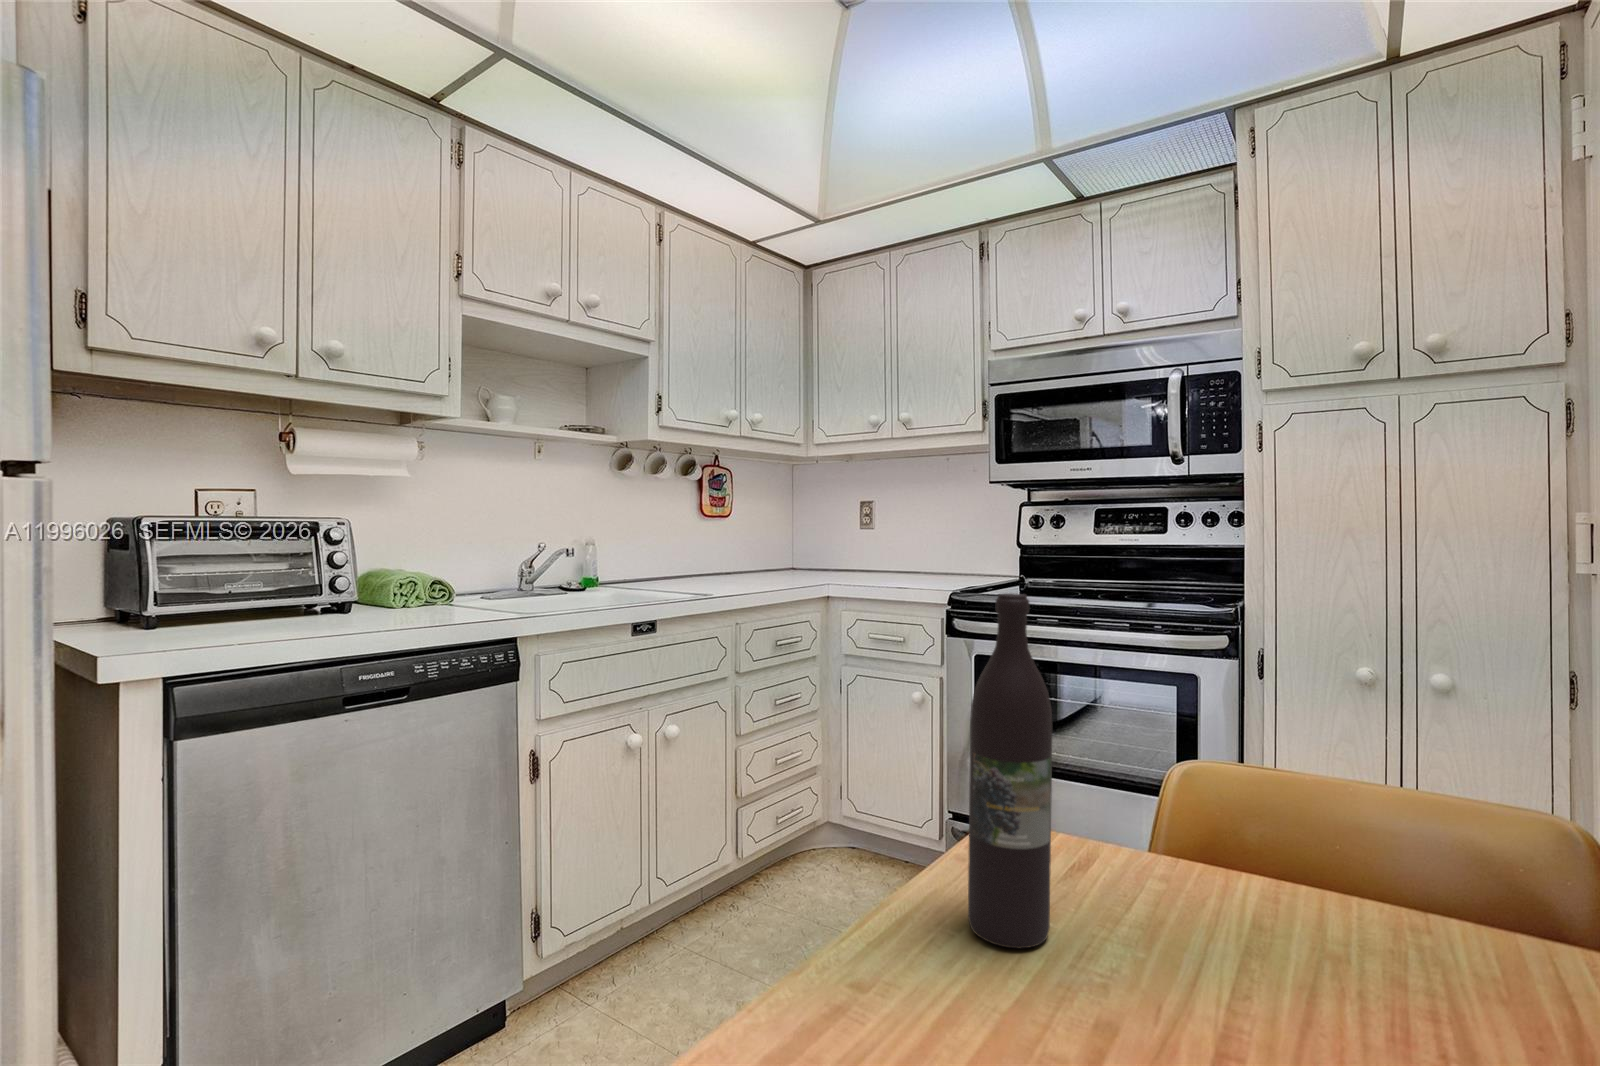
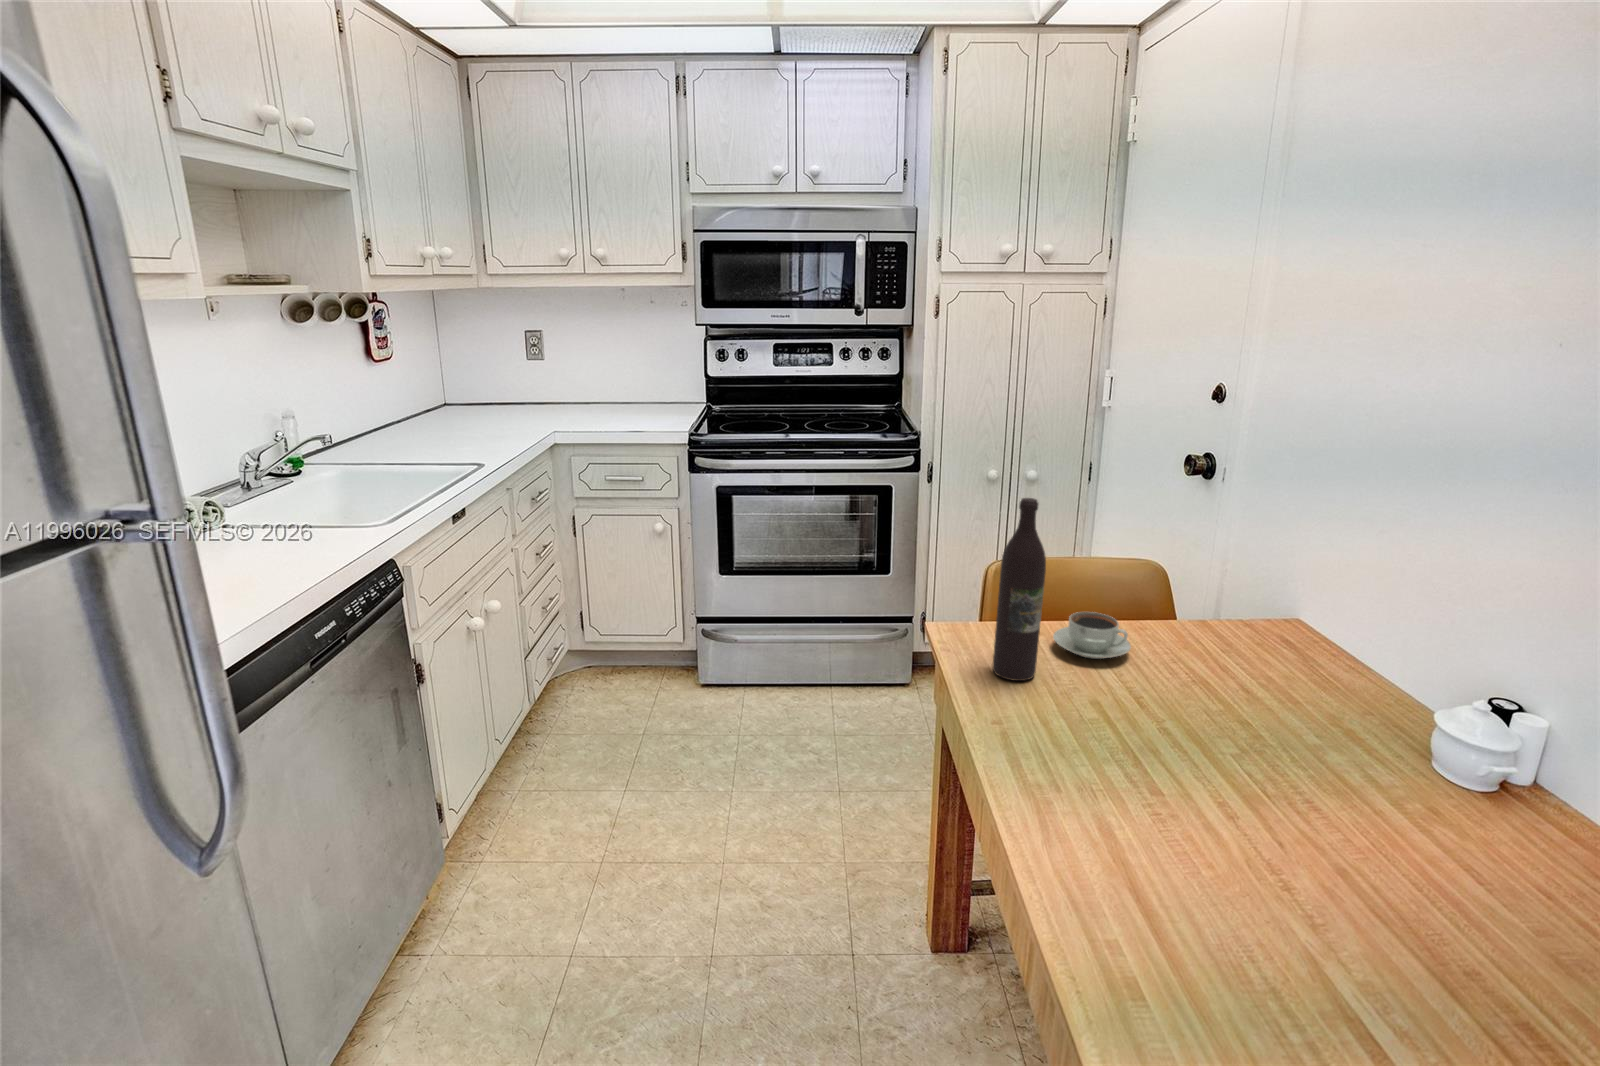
coffee cup: none [1135,854,1308,964] -> present [1053,612,1131,659]

